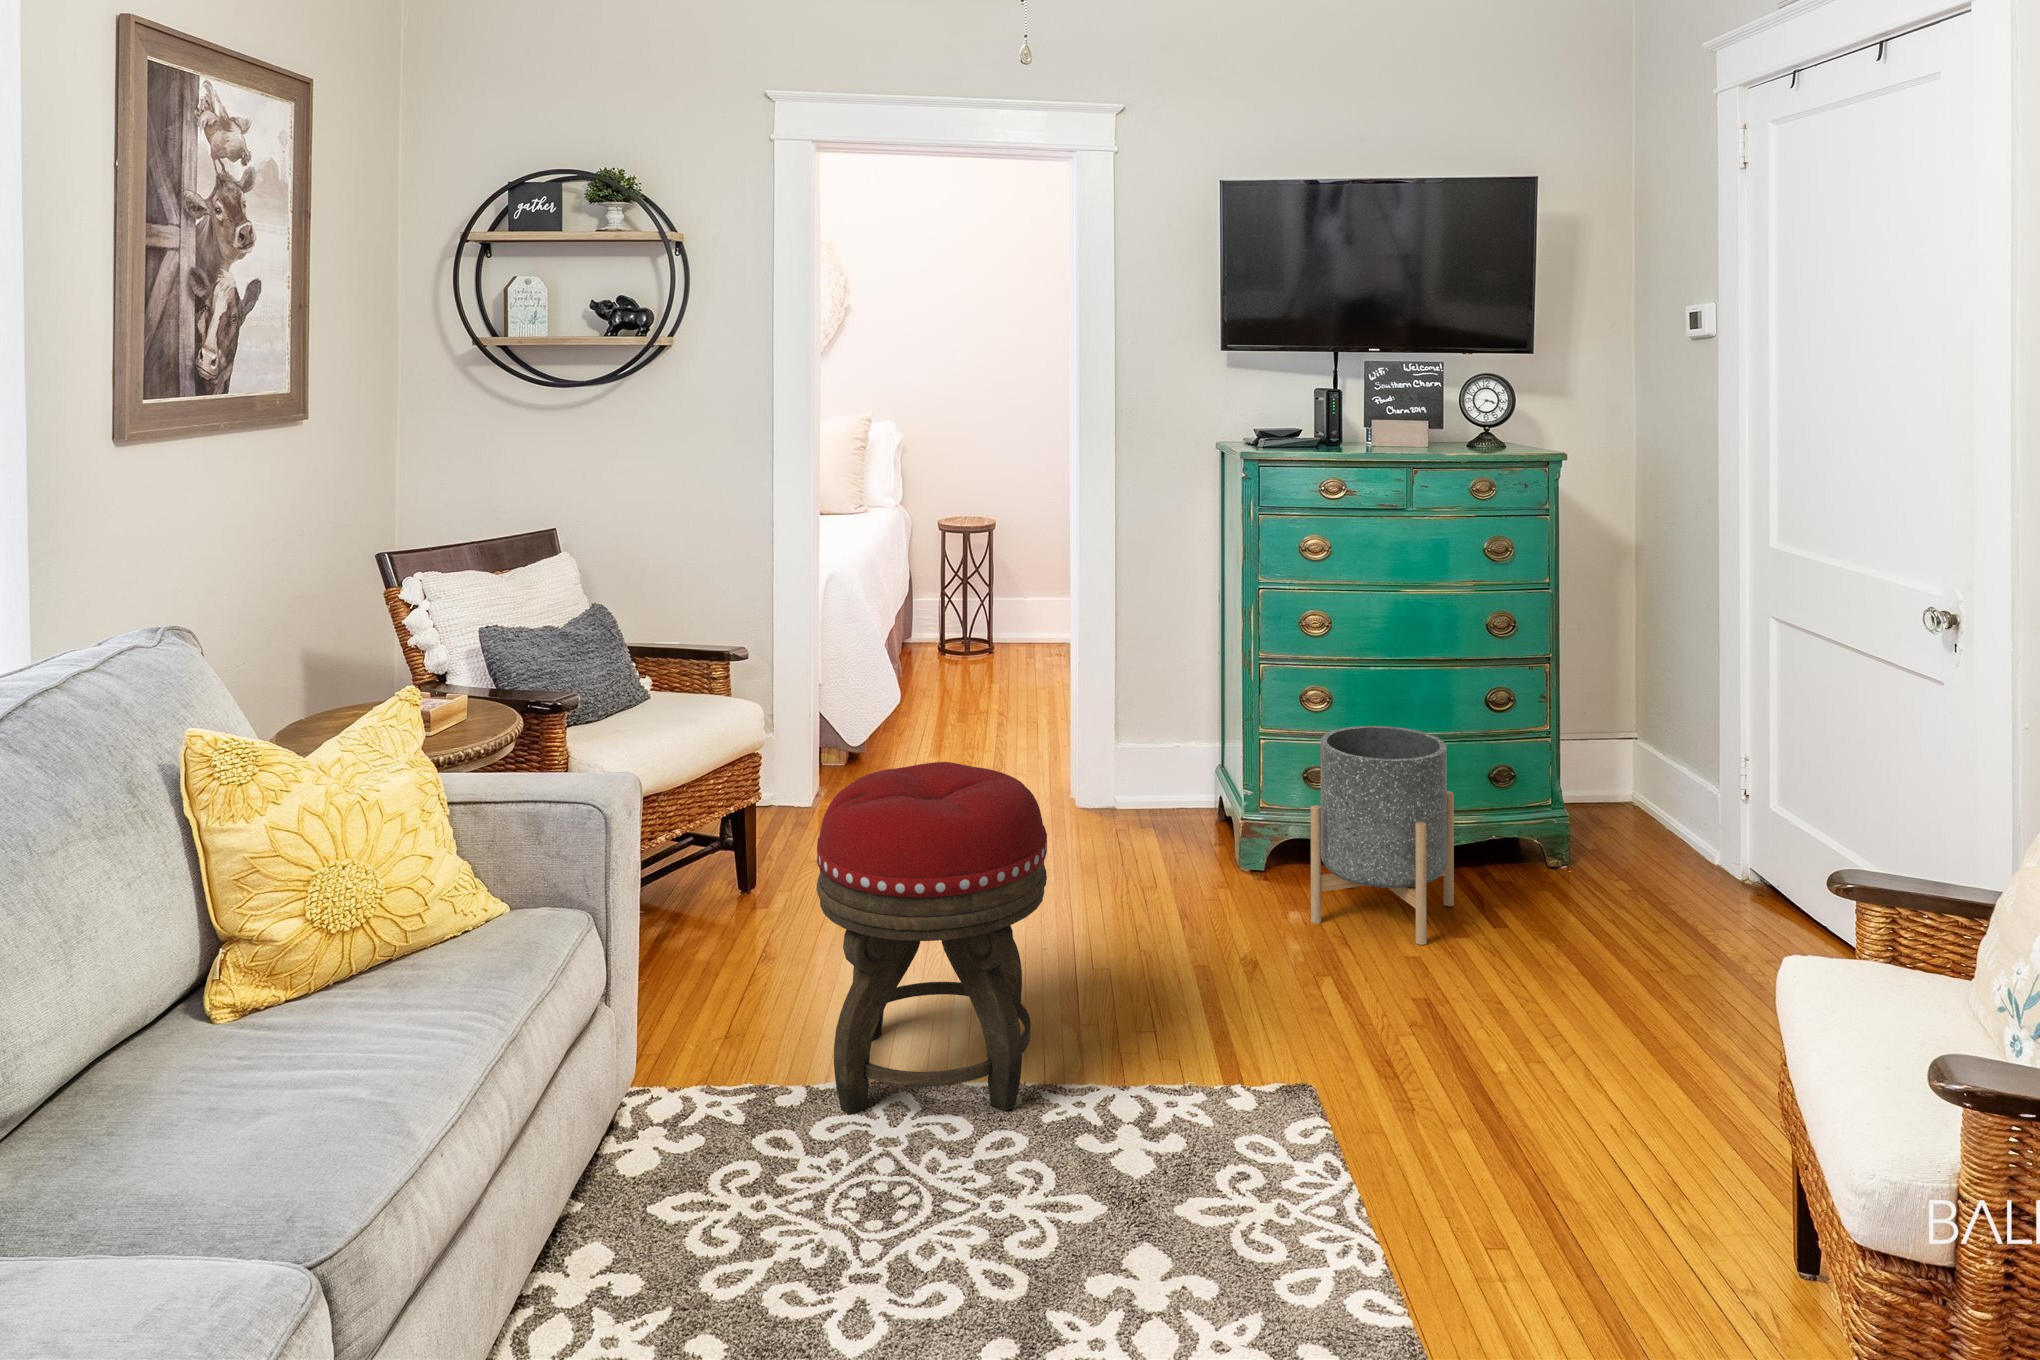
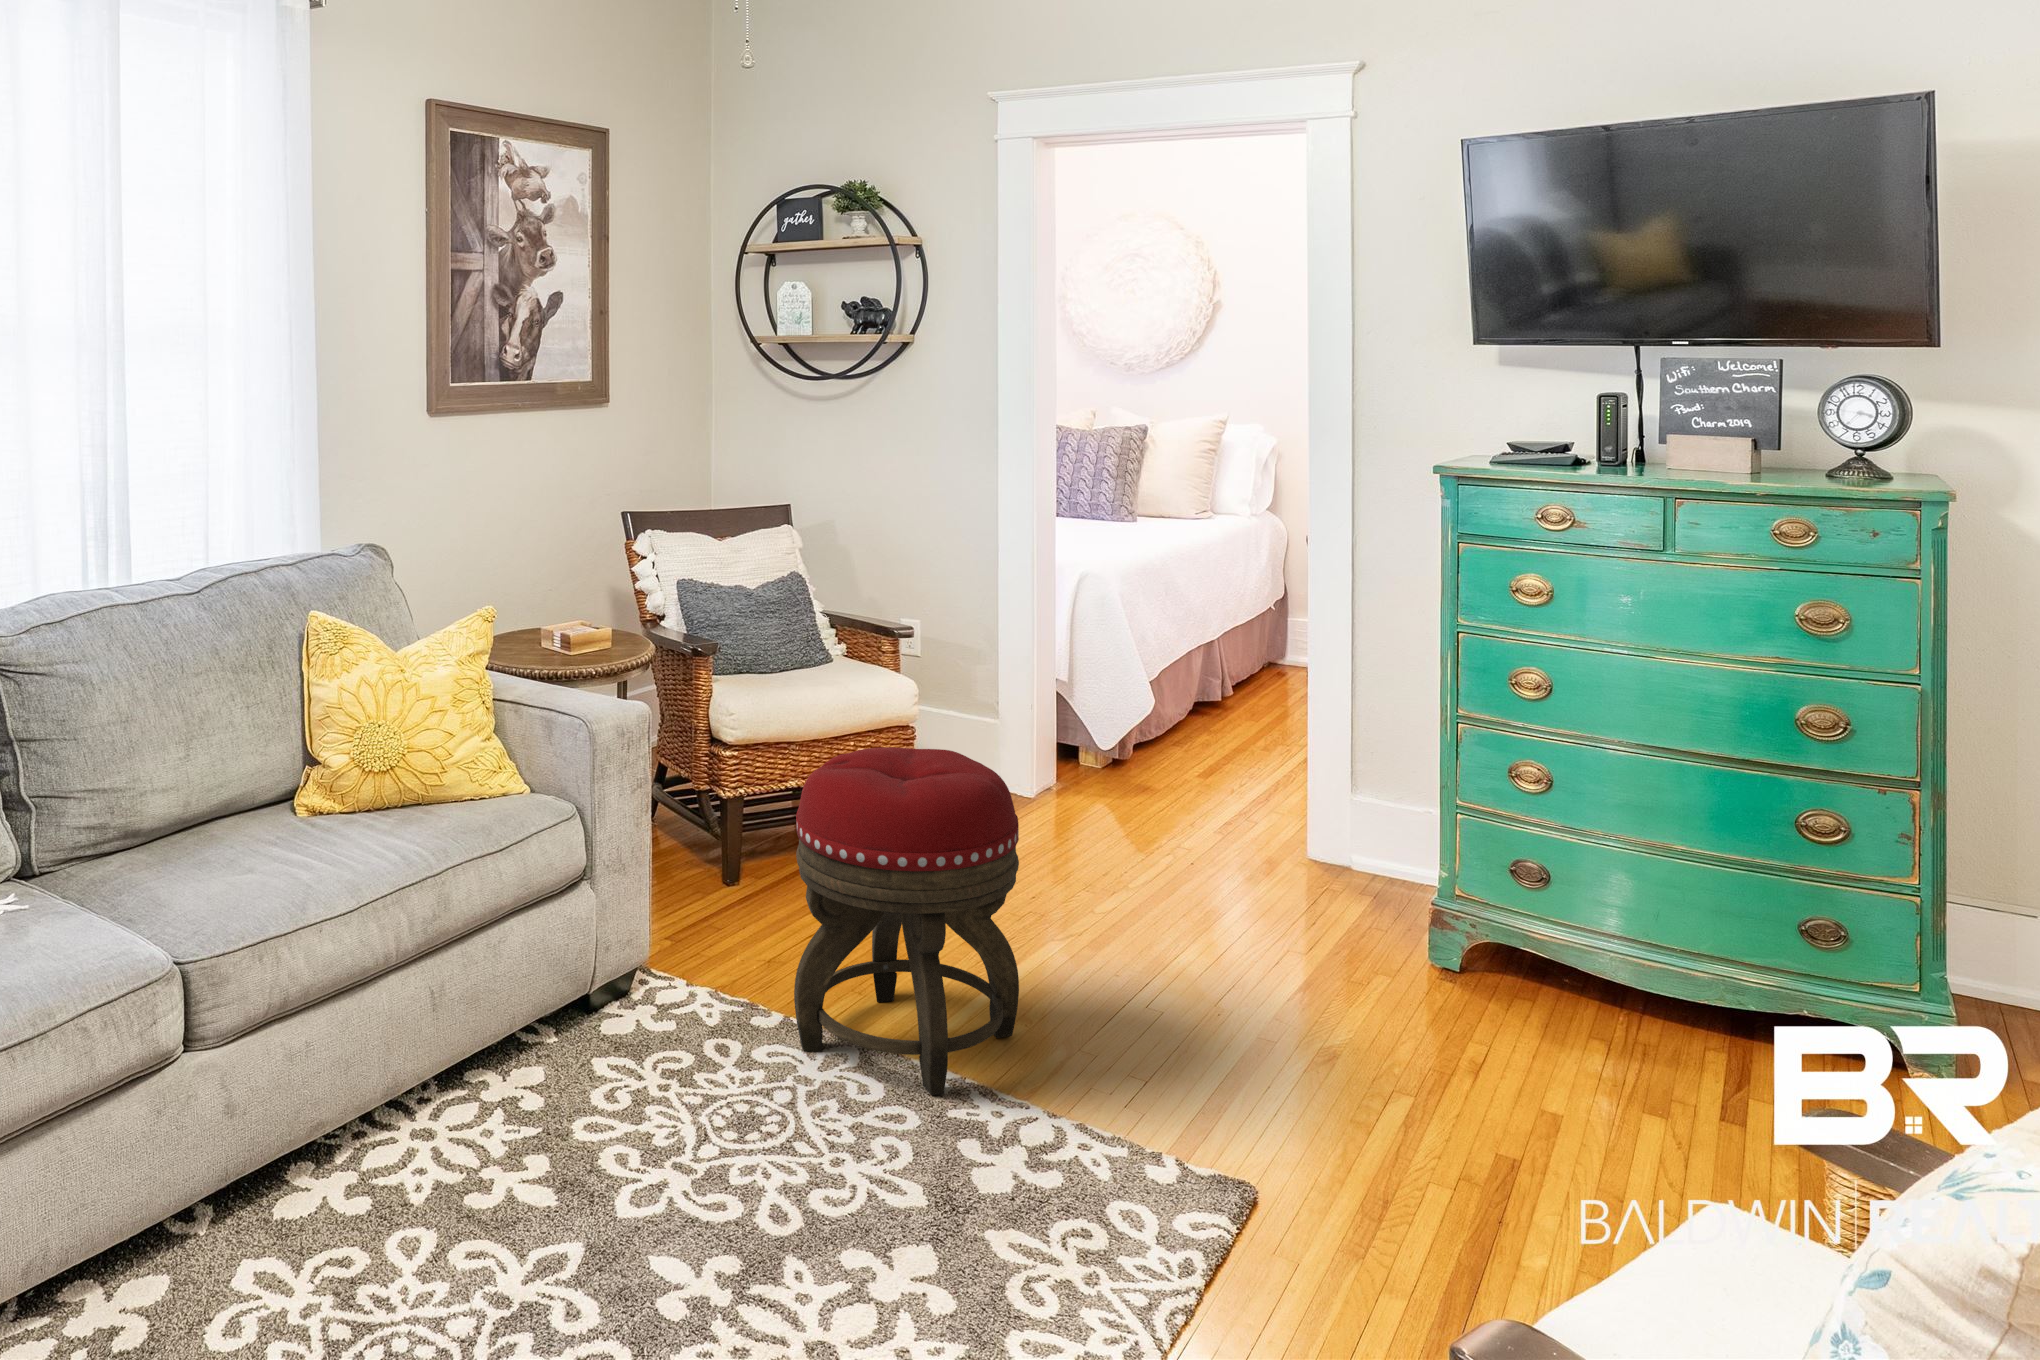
planter: present [1311,726,1454,945] -> none [1457,817,1683,1103]

